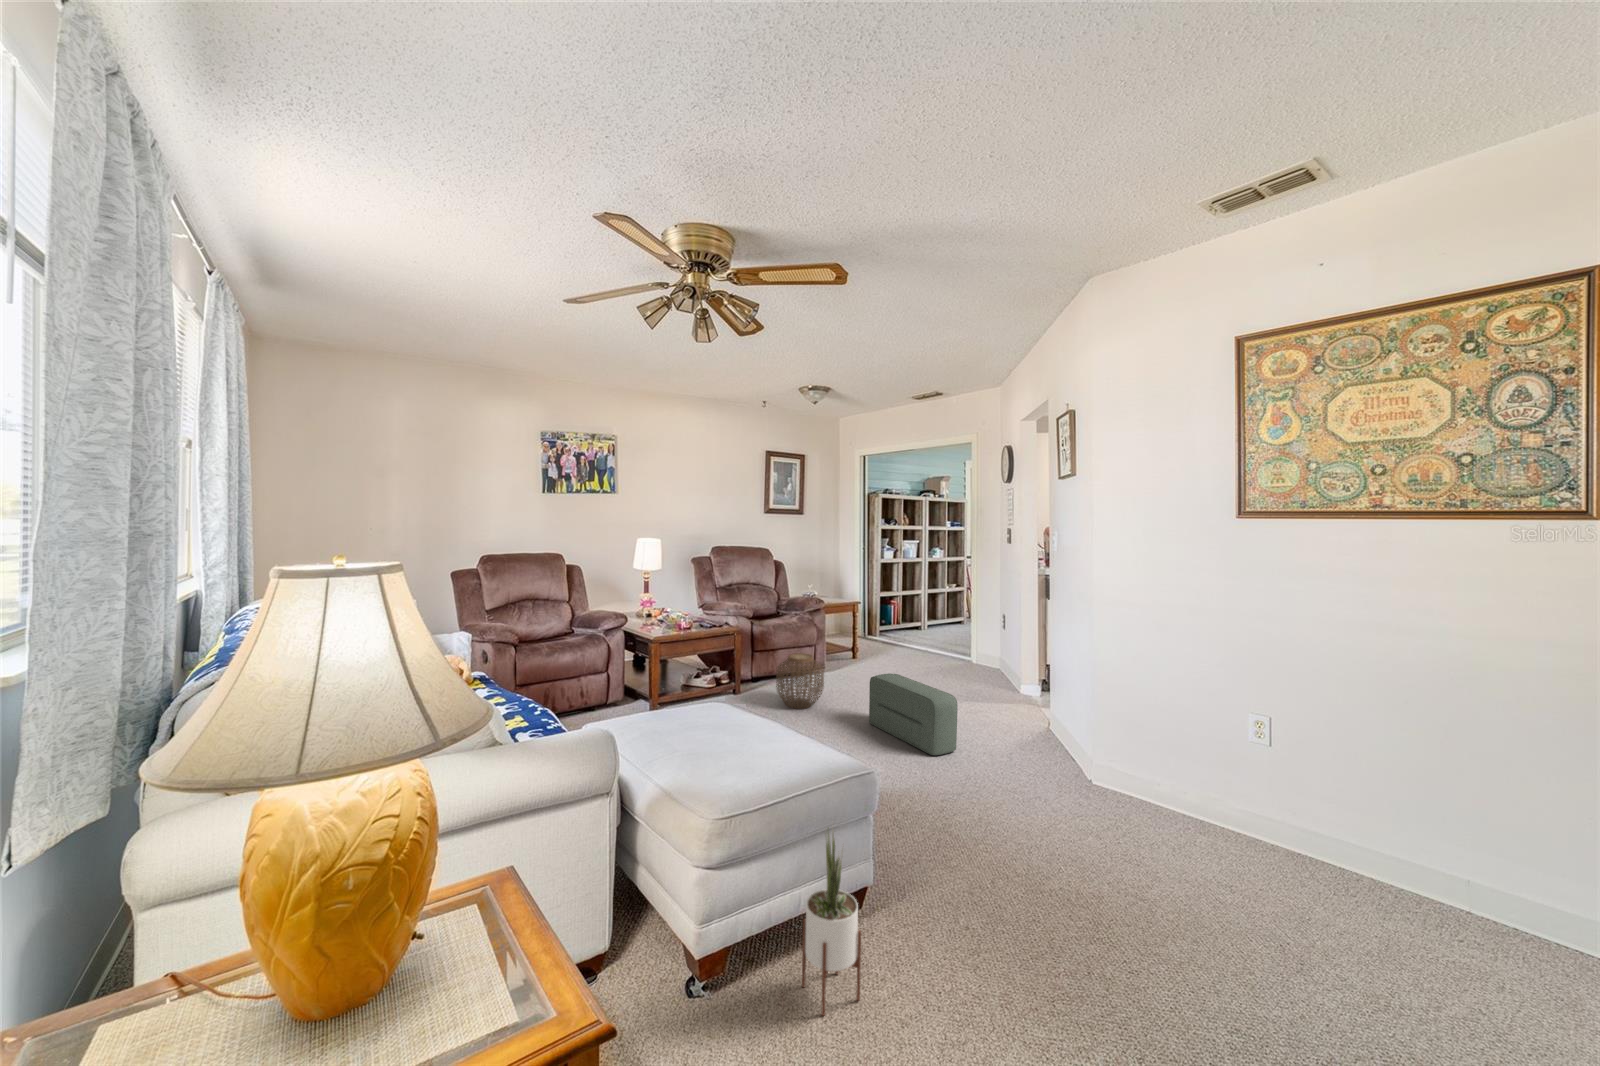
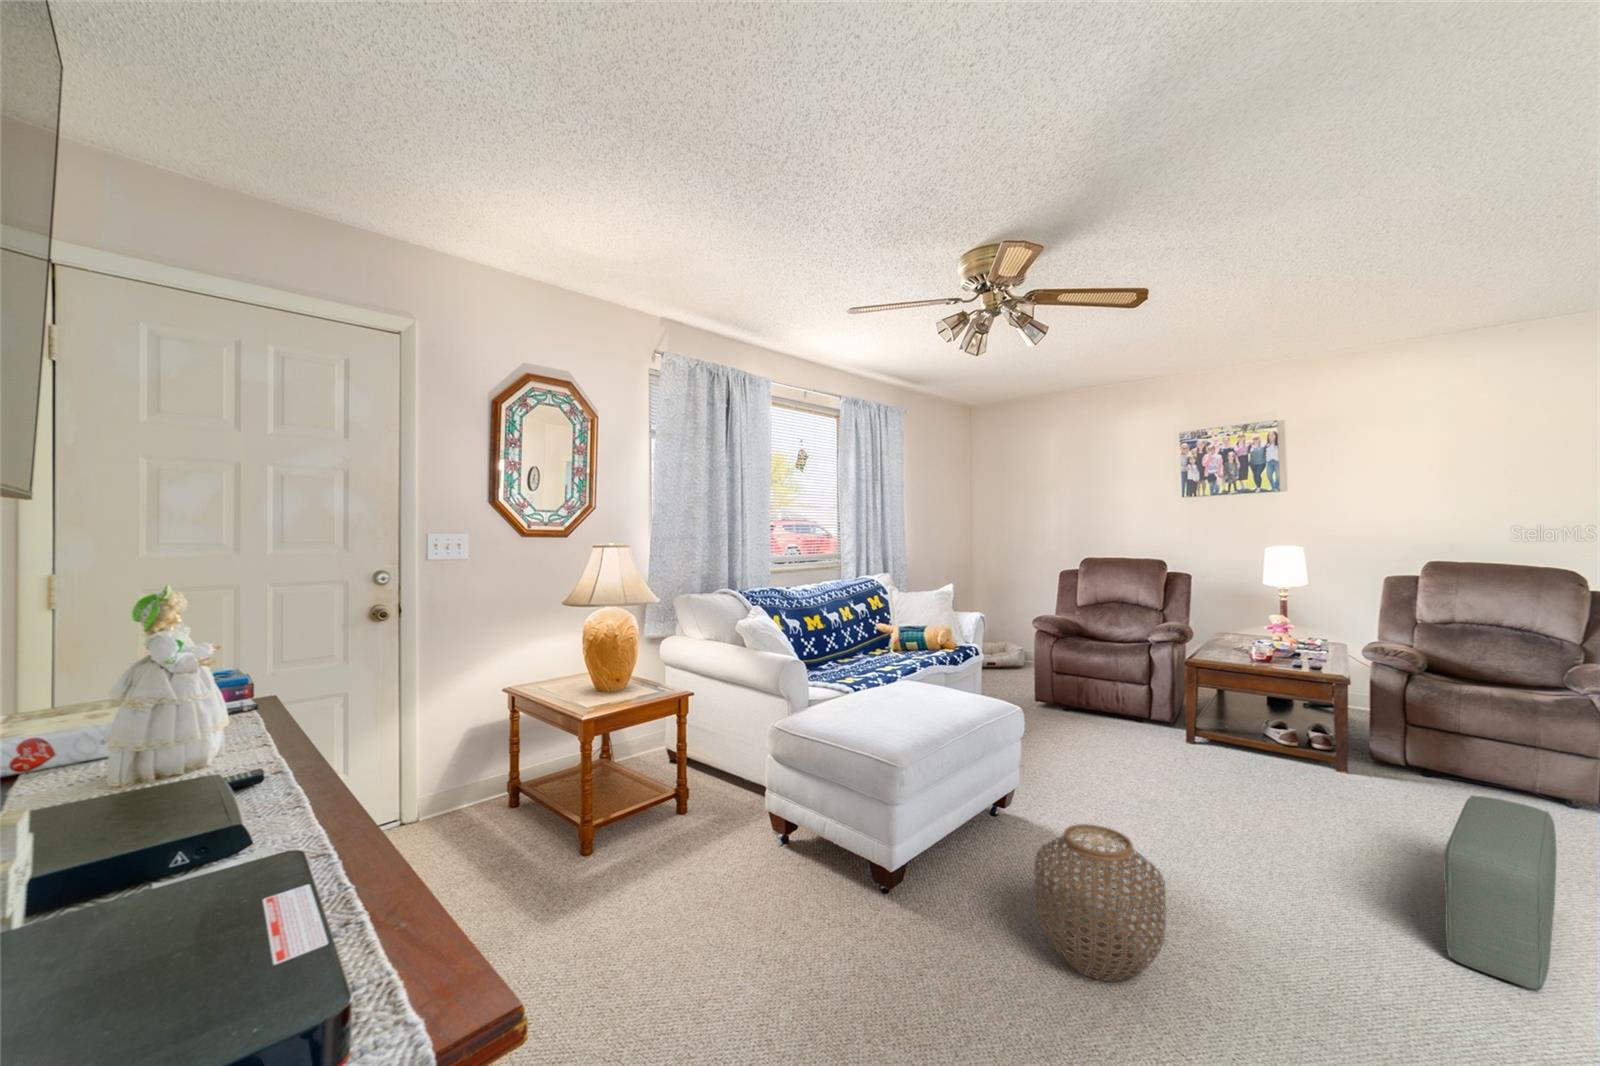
woven basket: present [776,653,824,709] -> present [1034,824,1166,982]
potted plant: present [802,830,861,1016] -> none [763,743,824,906]

